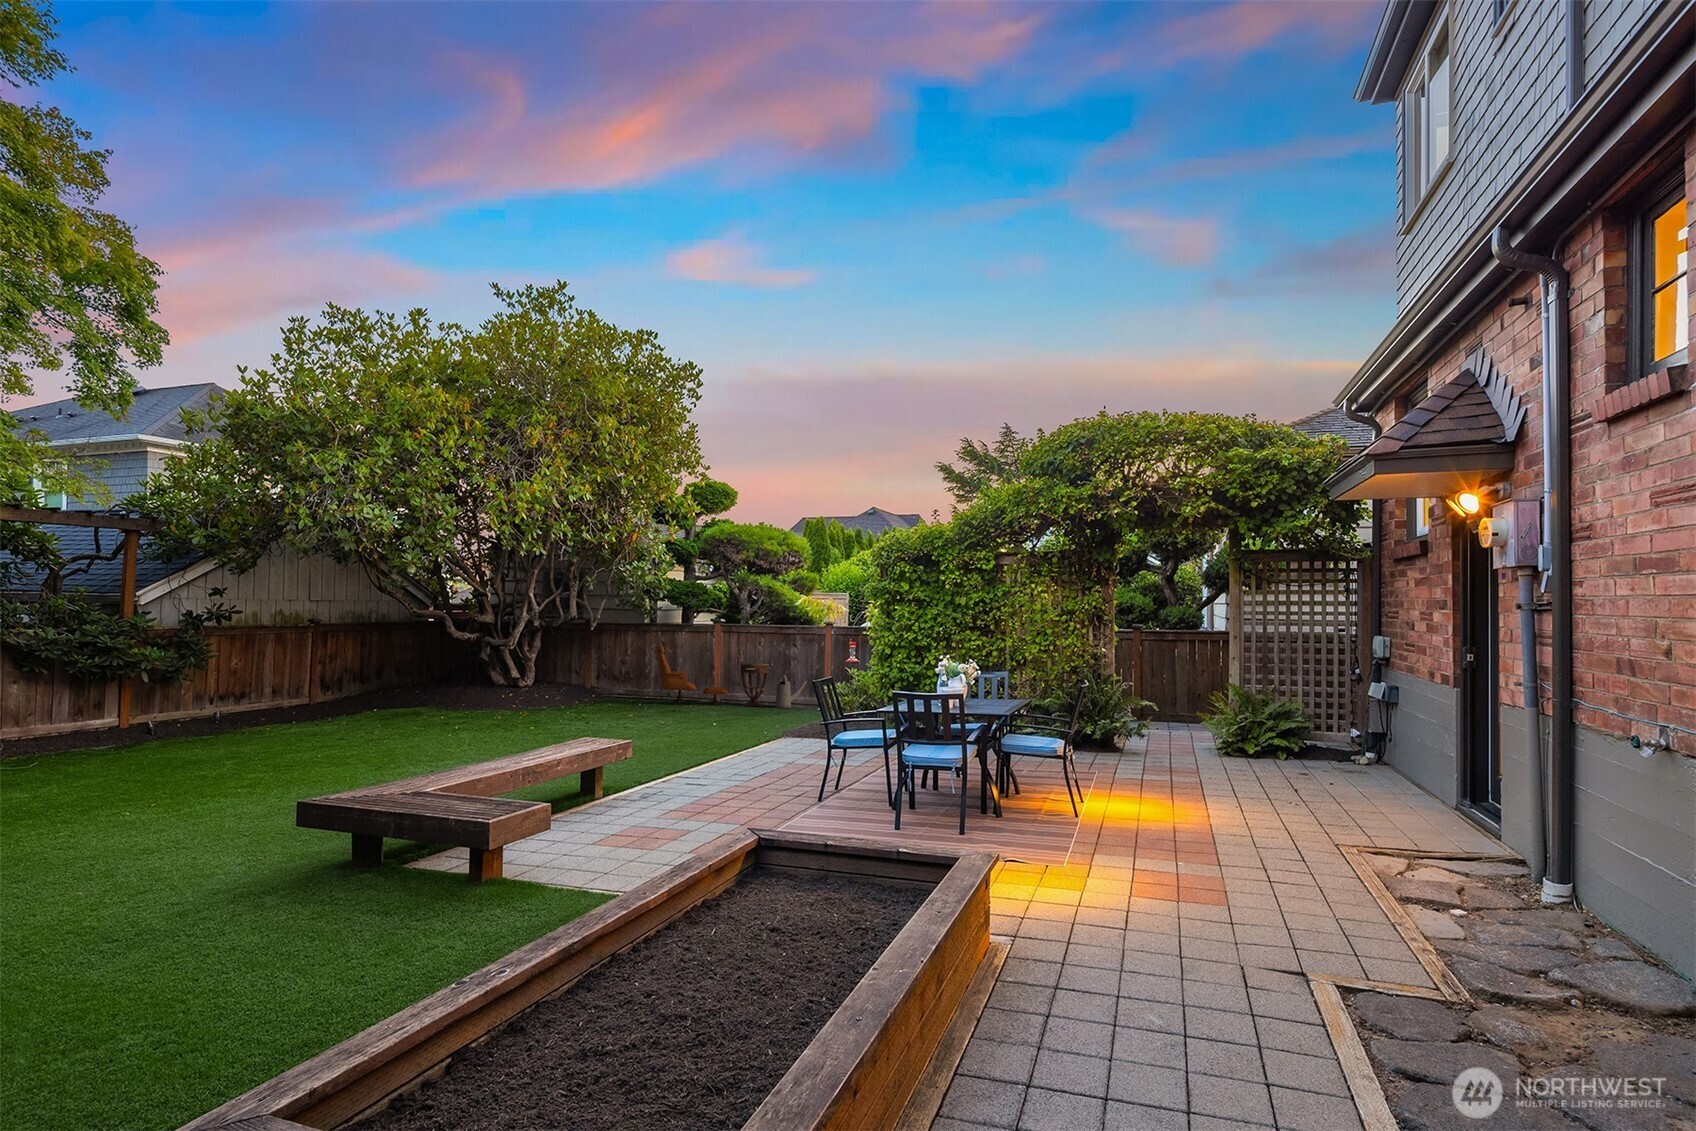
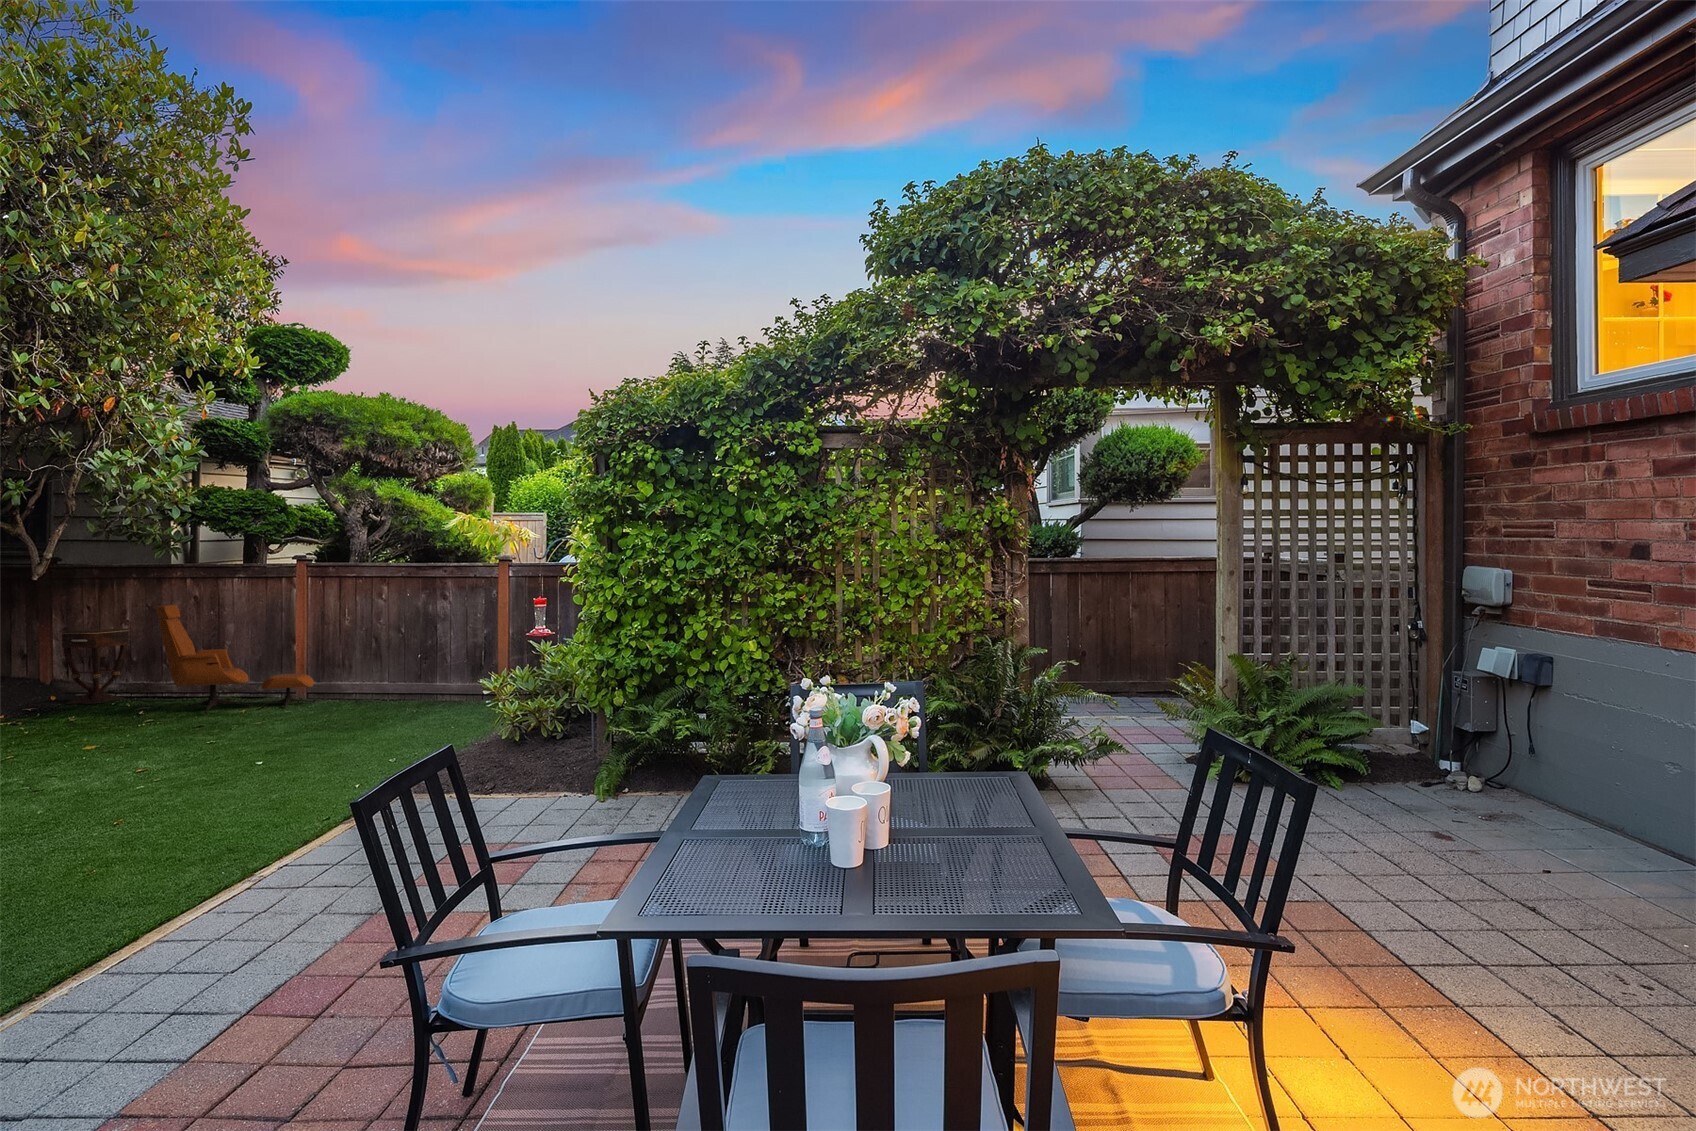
side table: present [740,663,769,706] -> present [61,629,129,704]
watering can: present [771,675,807,708] -> none [394,650,464,707]

